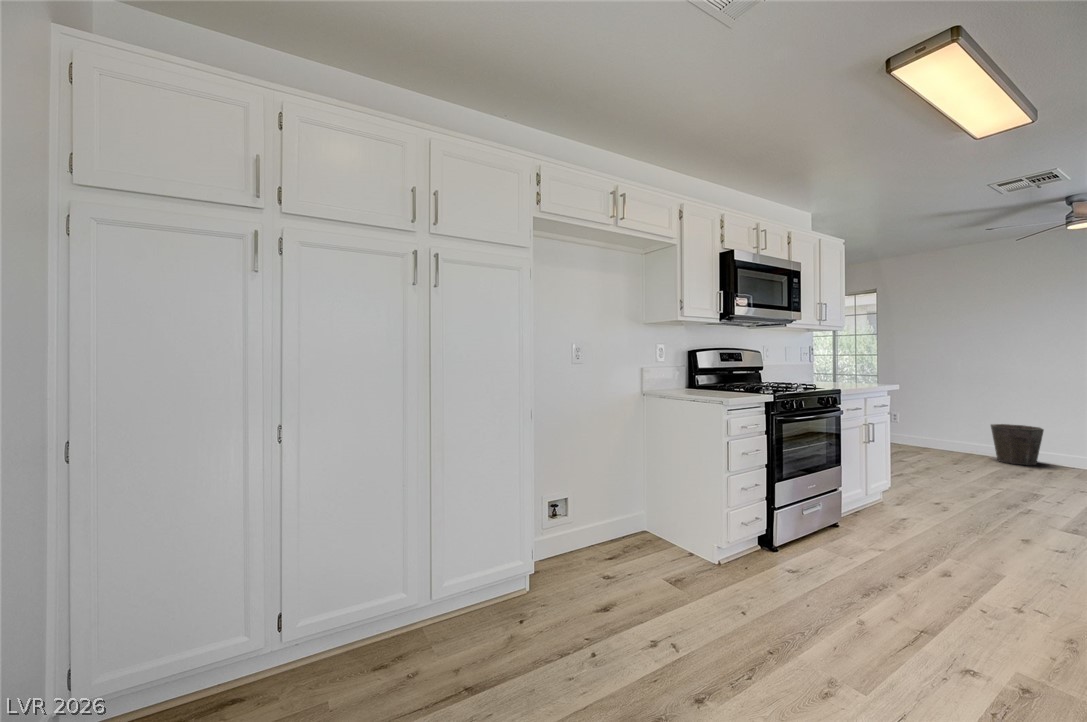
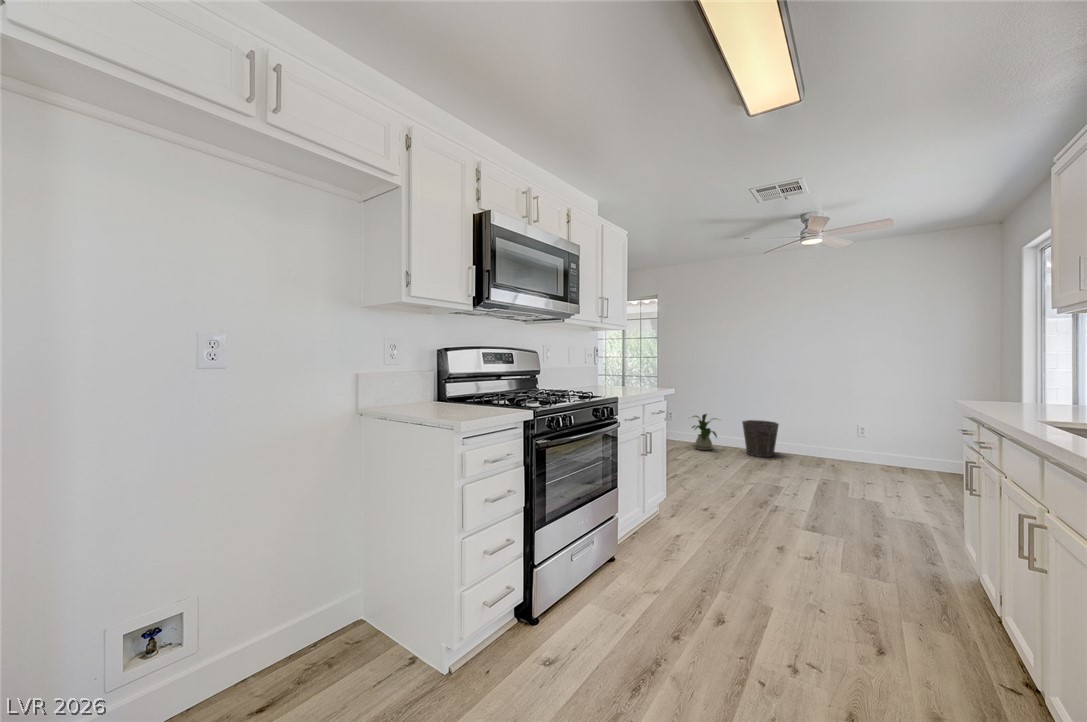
house plant: none [916,415,963,453] -> present [692,414,717,450]

